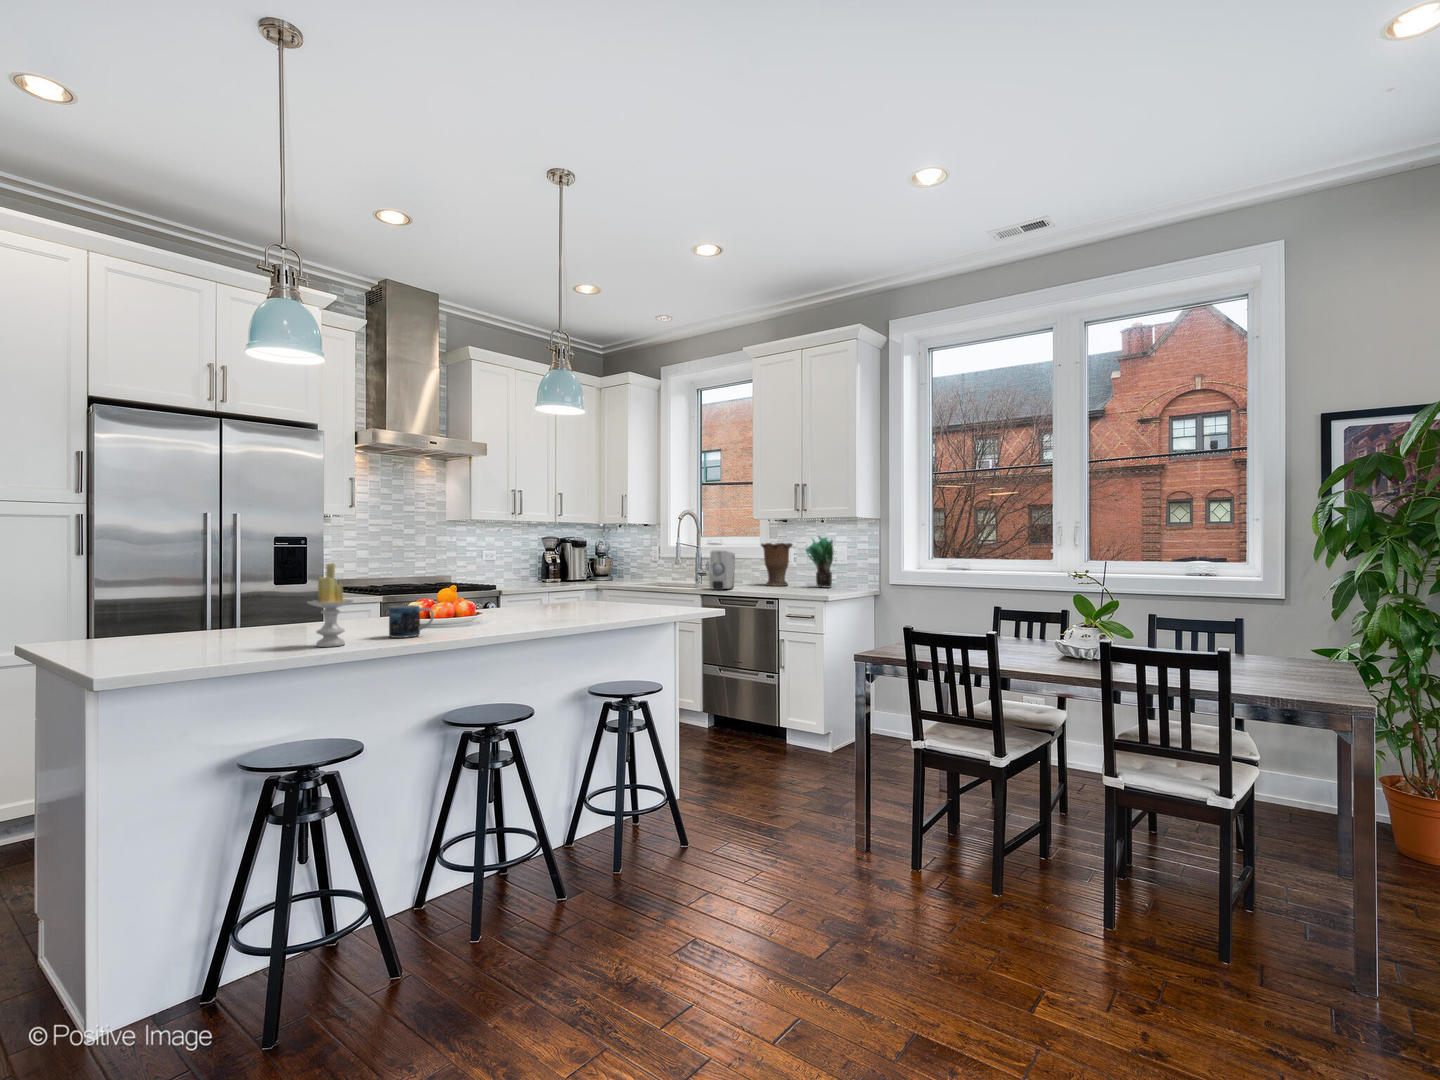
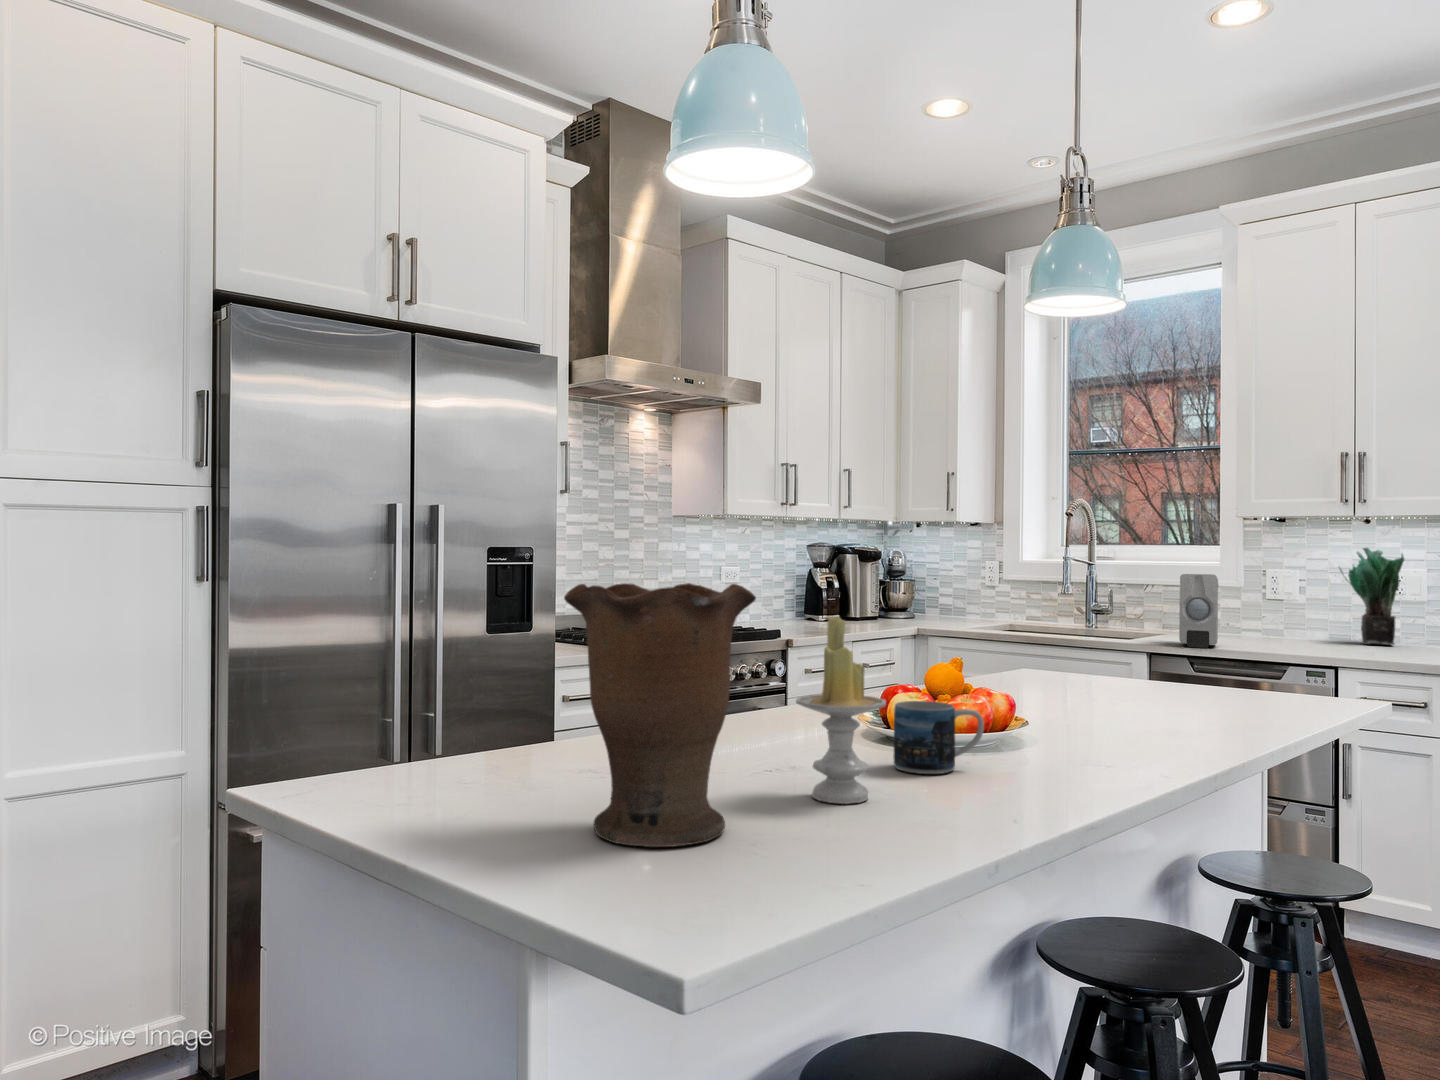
vase: present [761,543,792,586] -> present [564,583,756,847]

